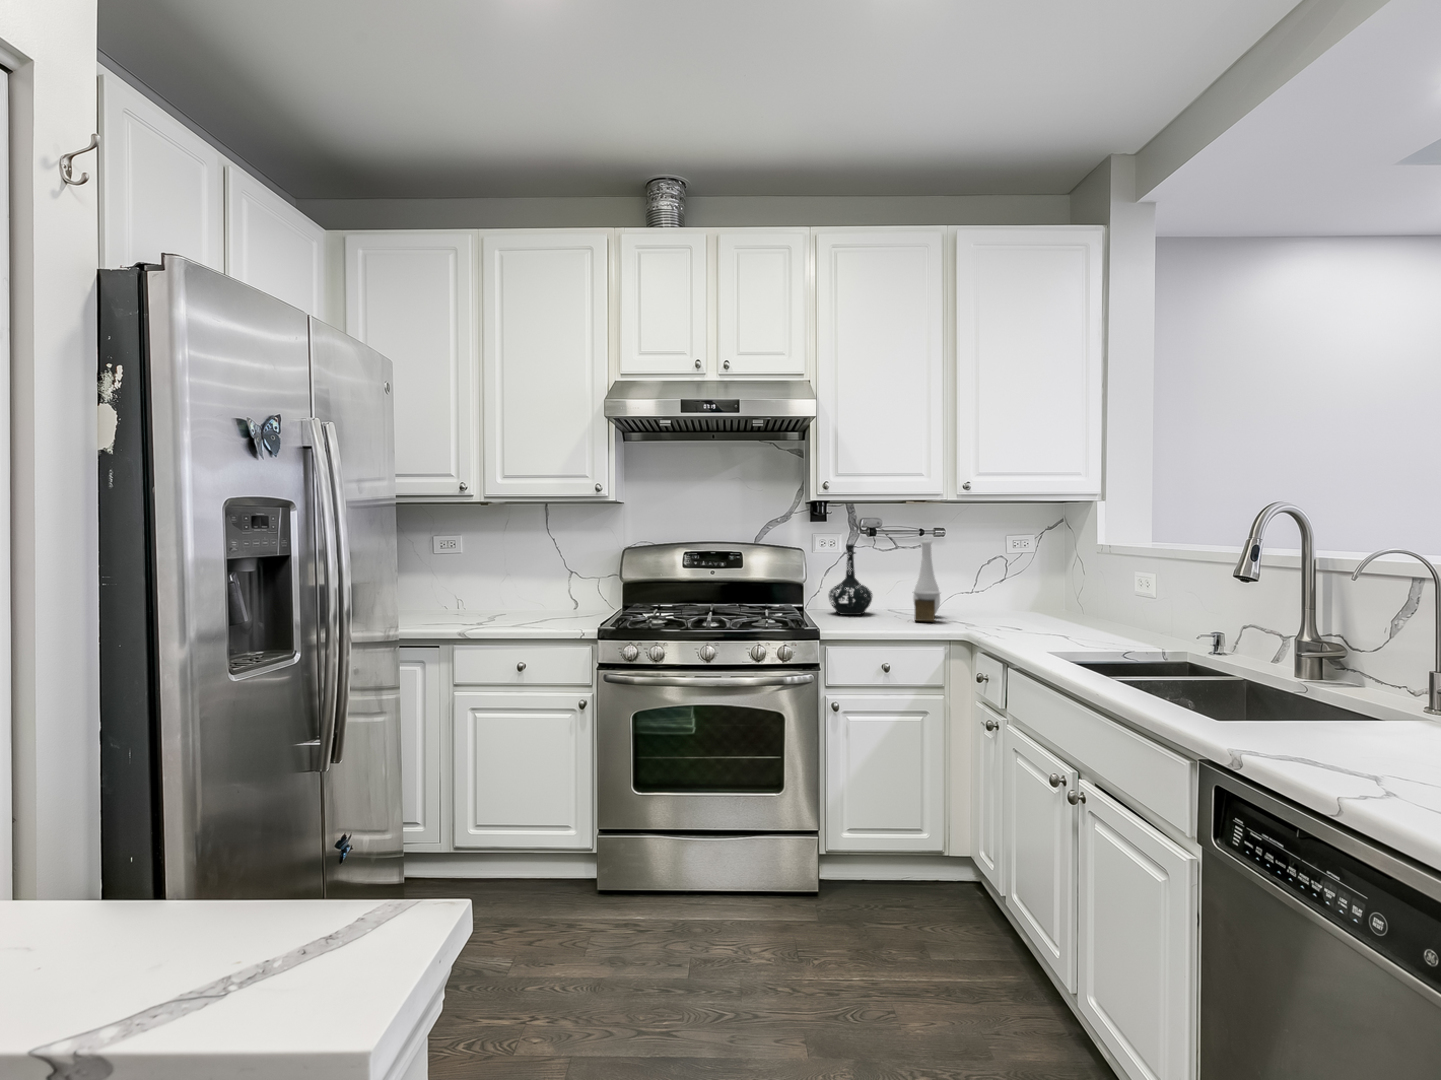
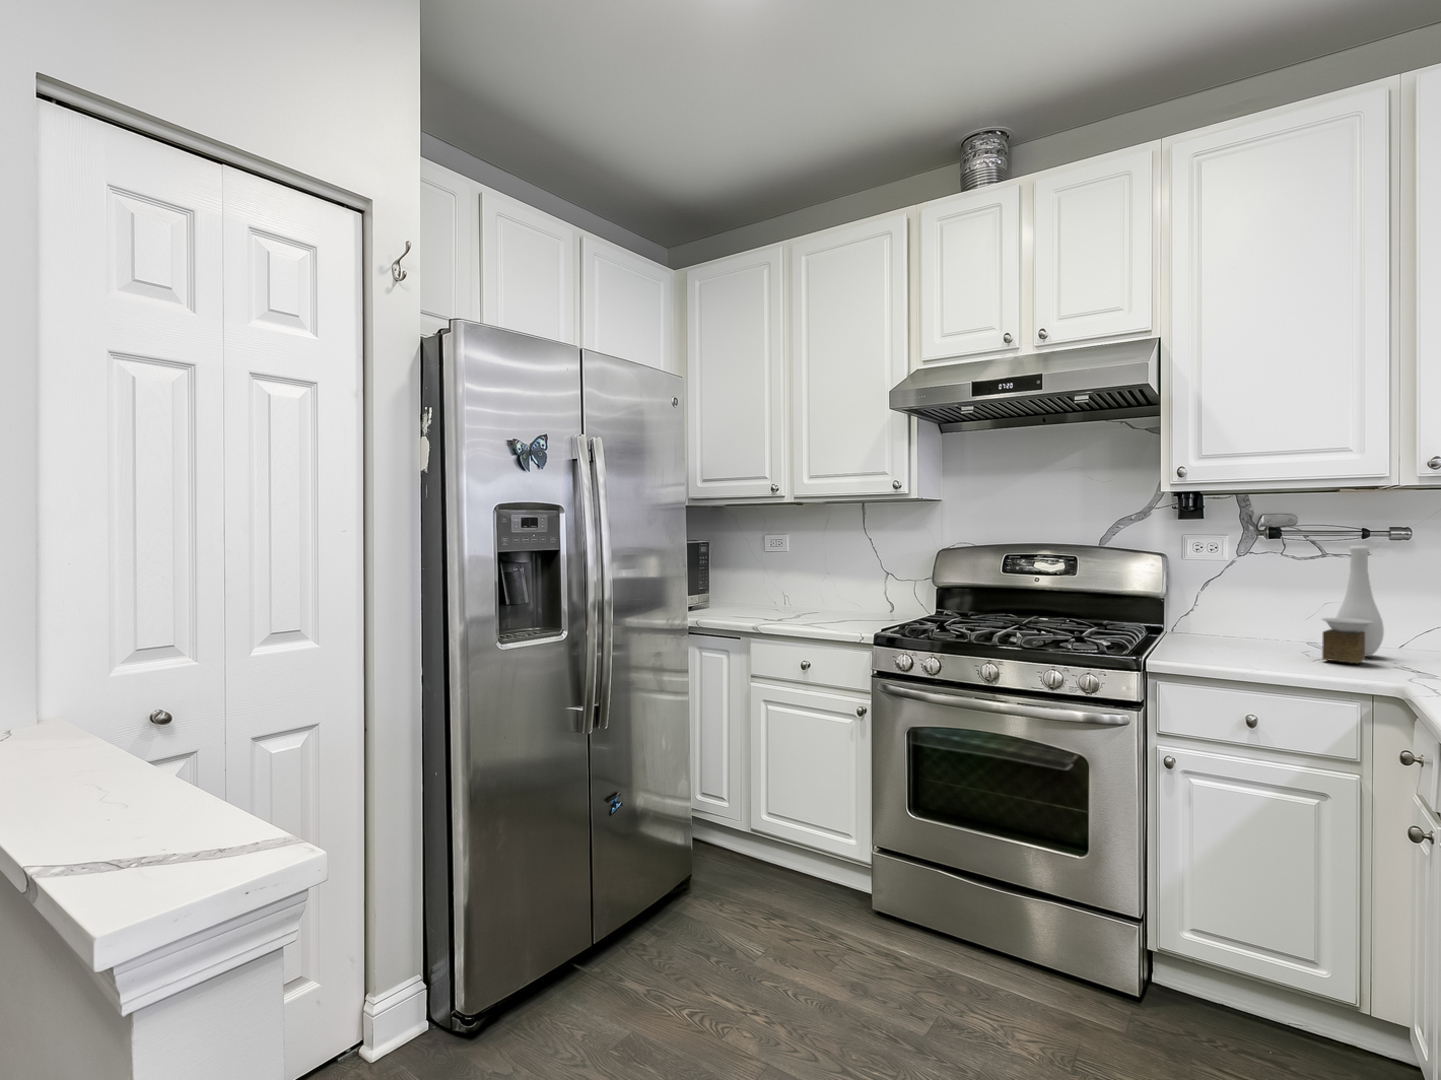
bottle: present [829,544,872,615] -> none [1198,550,1268,644]

